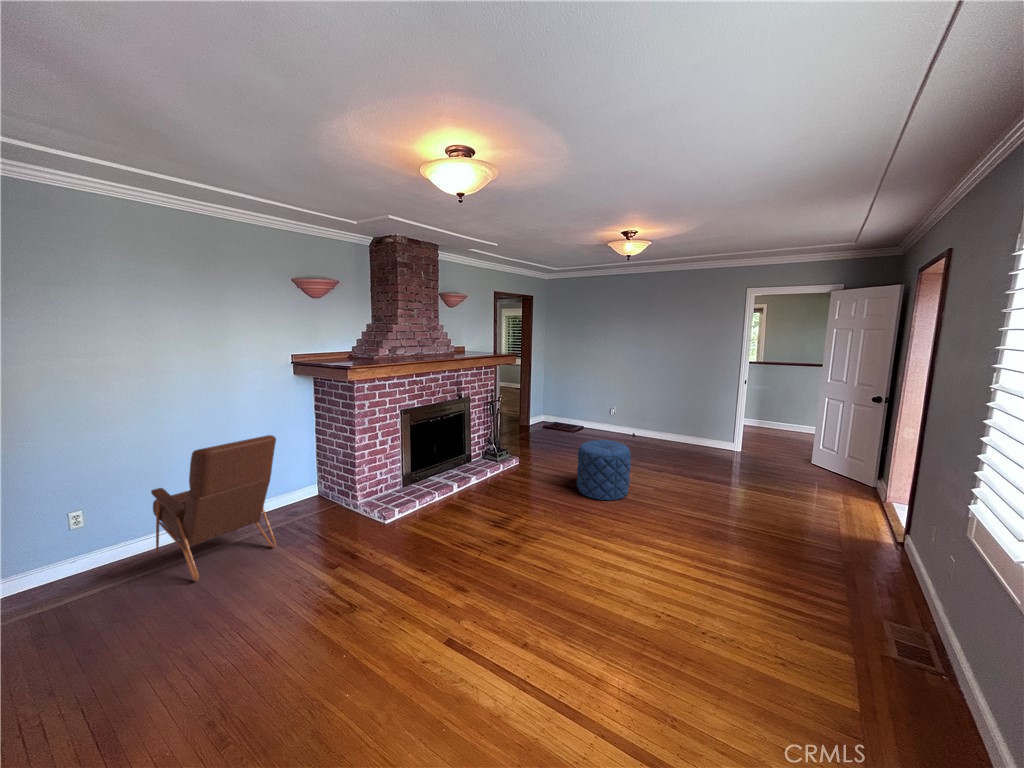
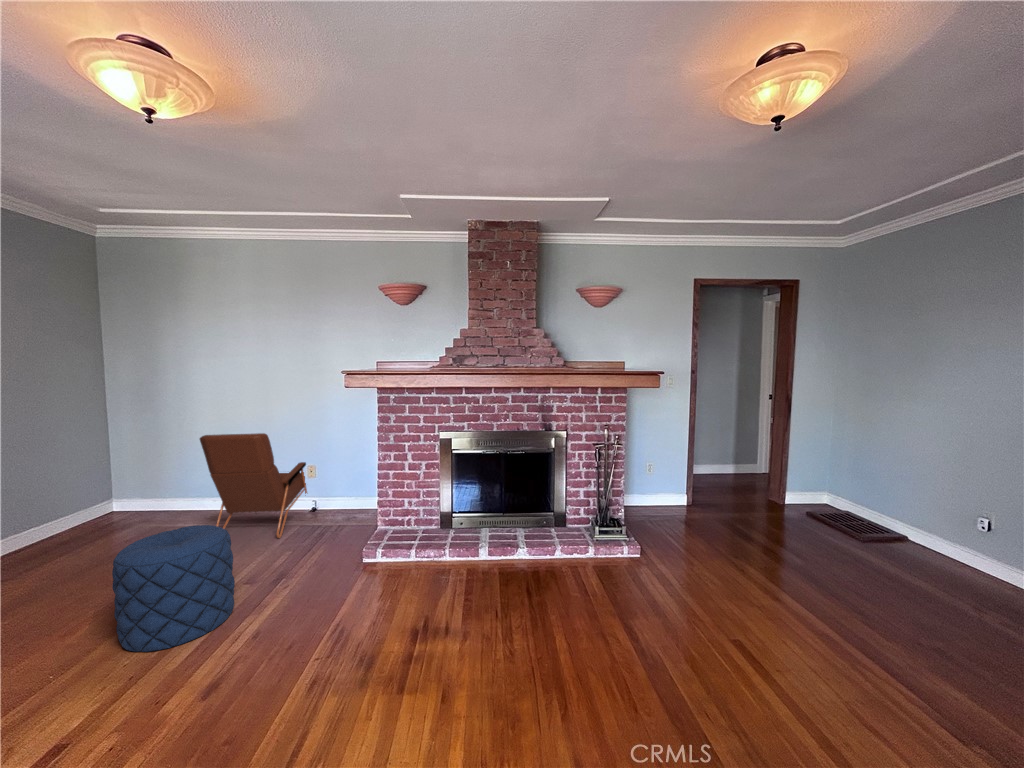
pouf: present [577,440,631,500] -> present [112,525,235,652]

